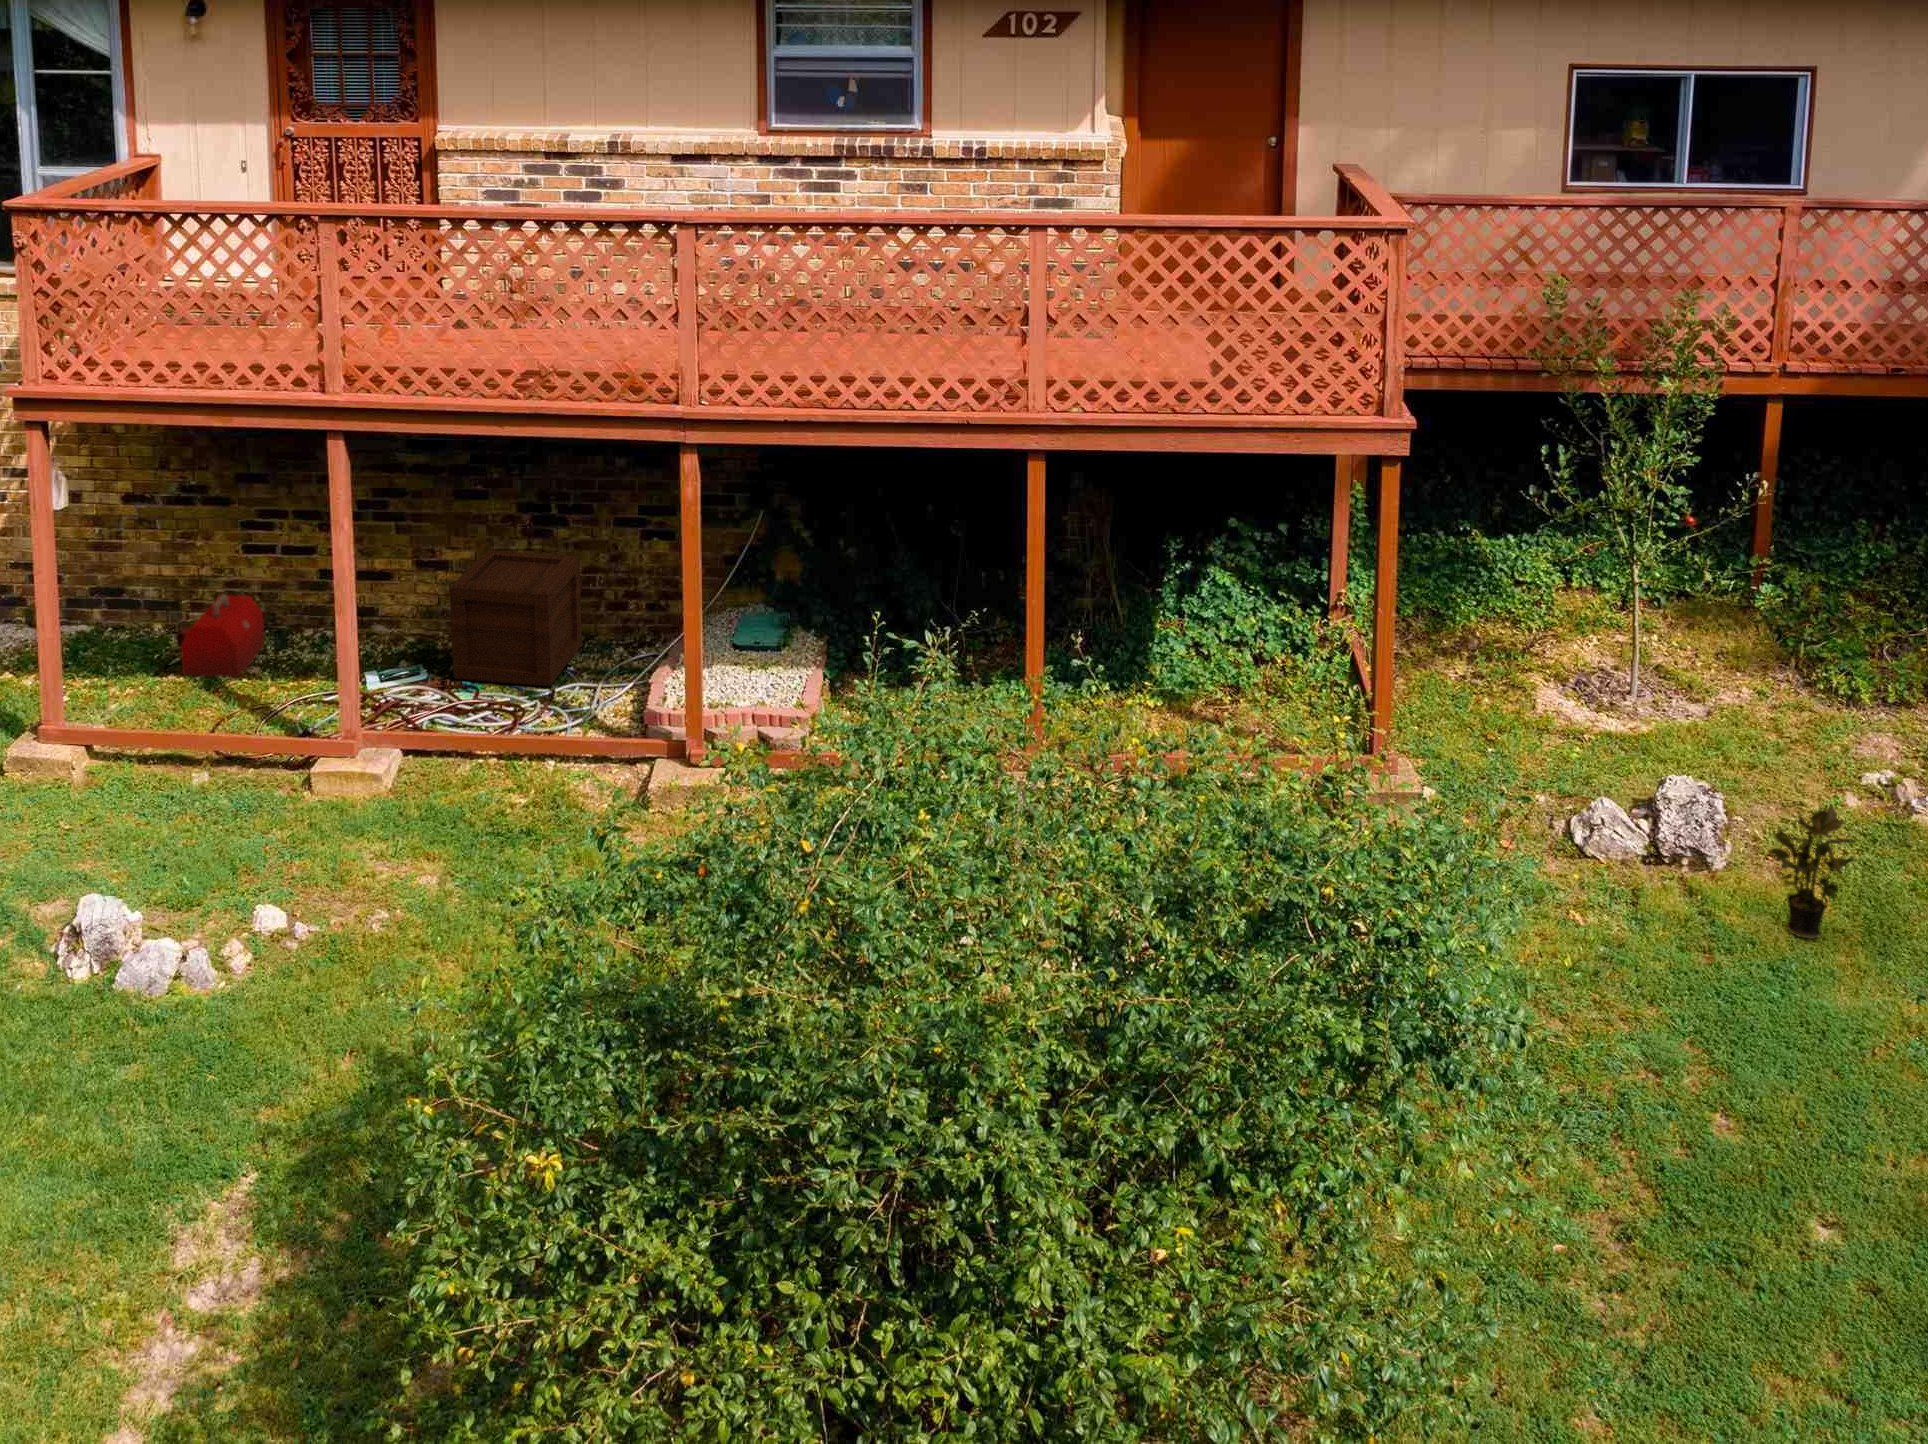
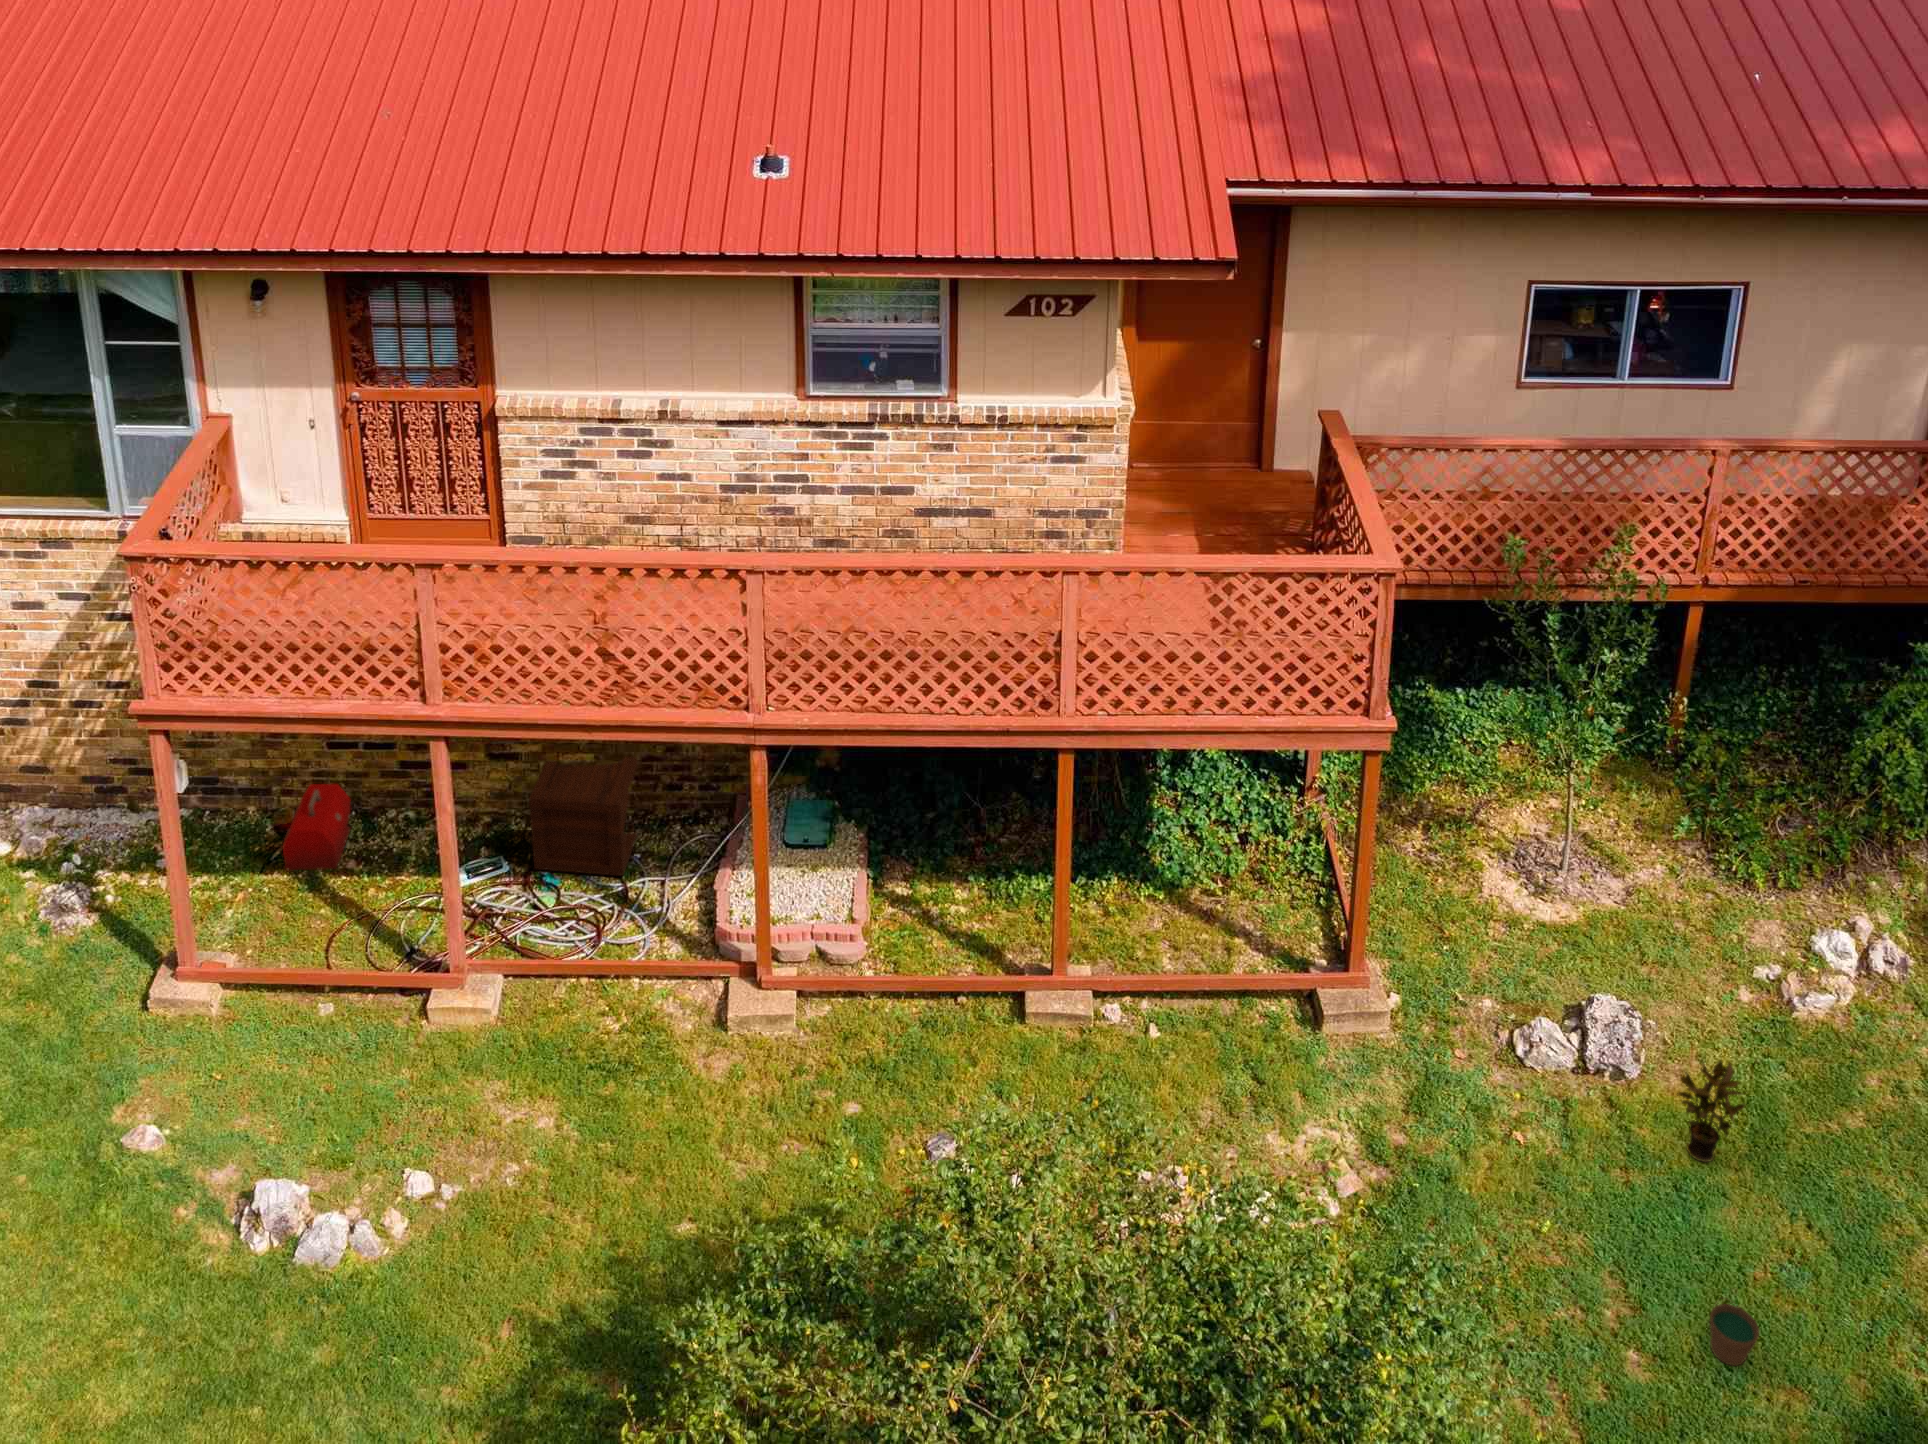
bucket: none [1818,1033,1883,1121] -> present [1710,1299,1760,1366]

